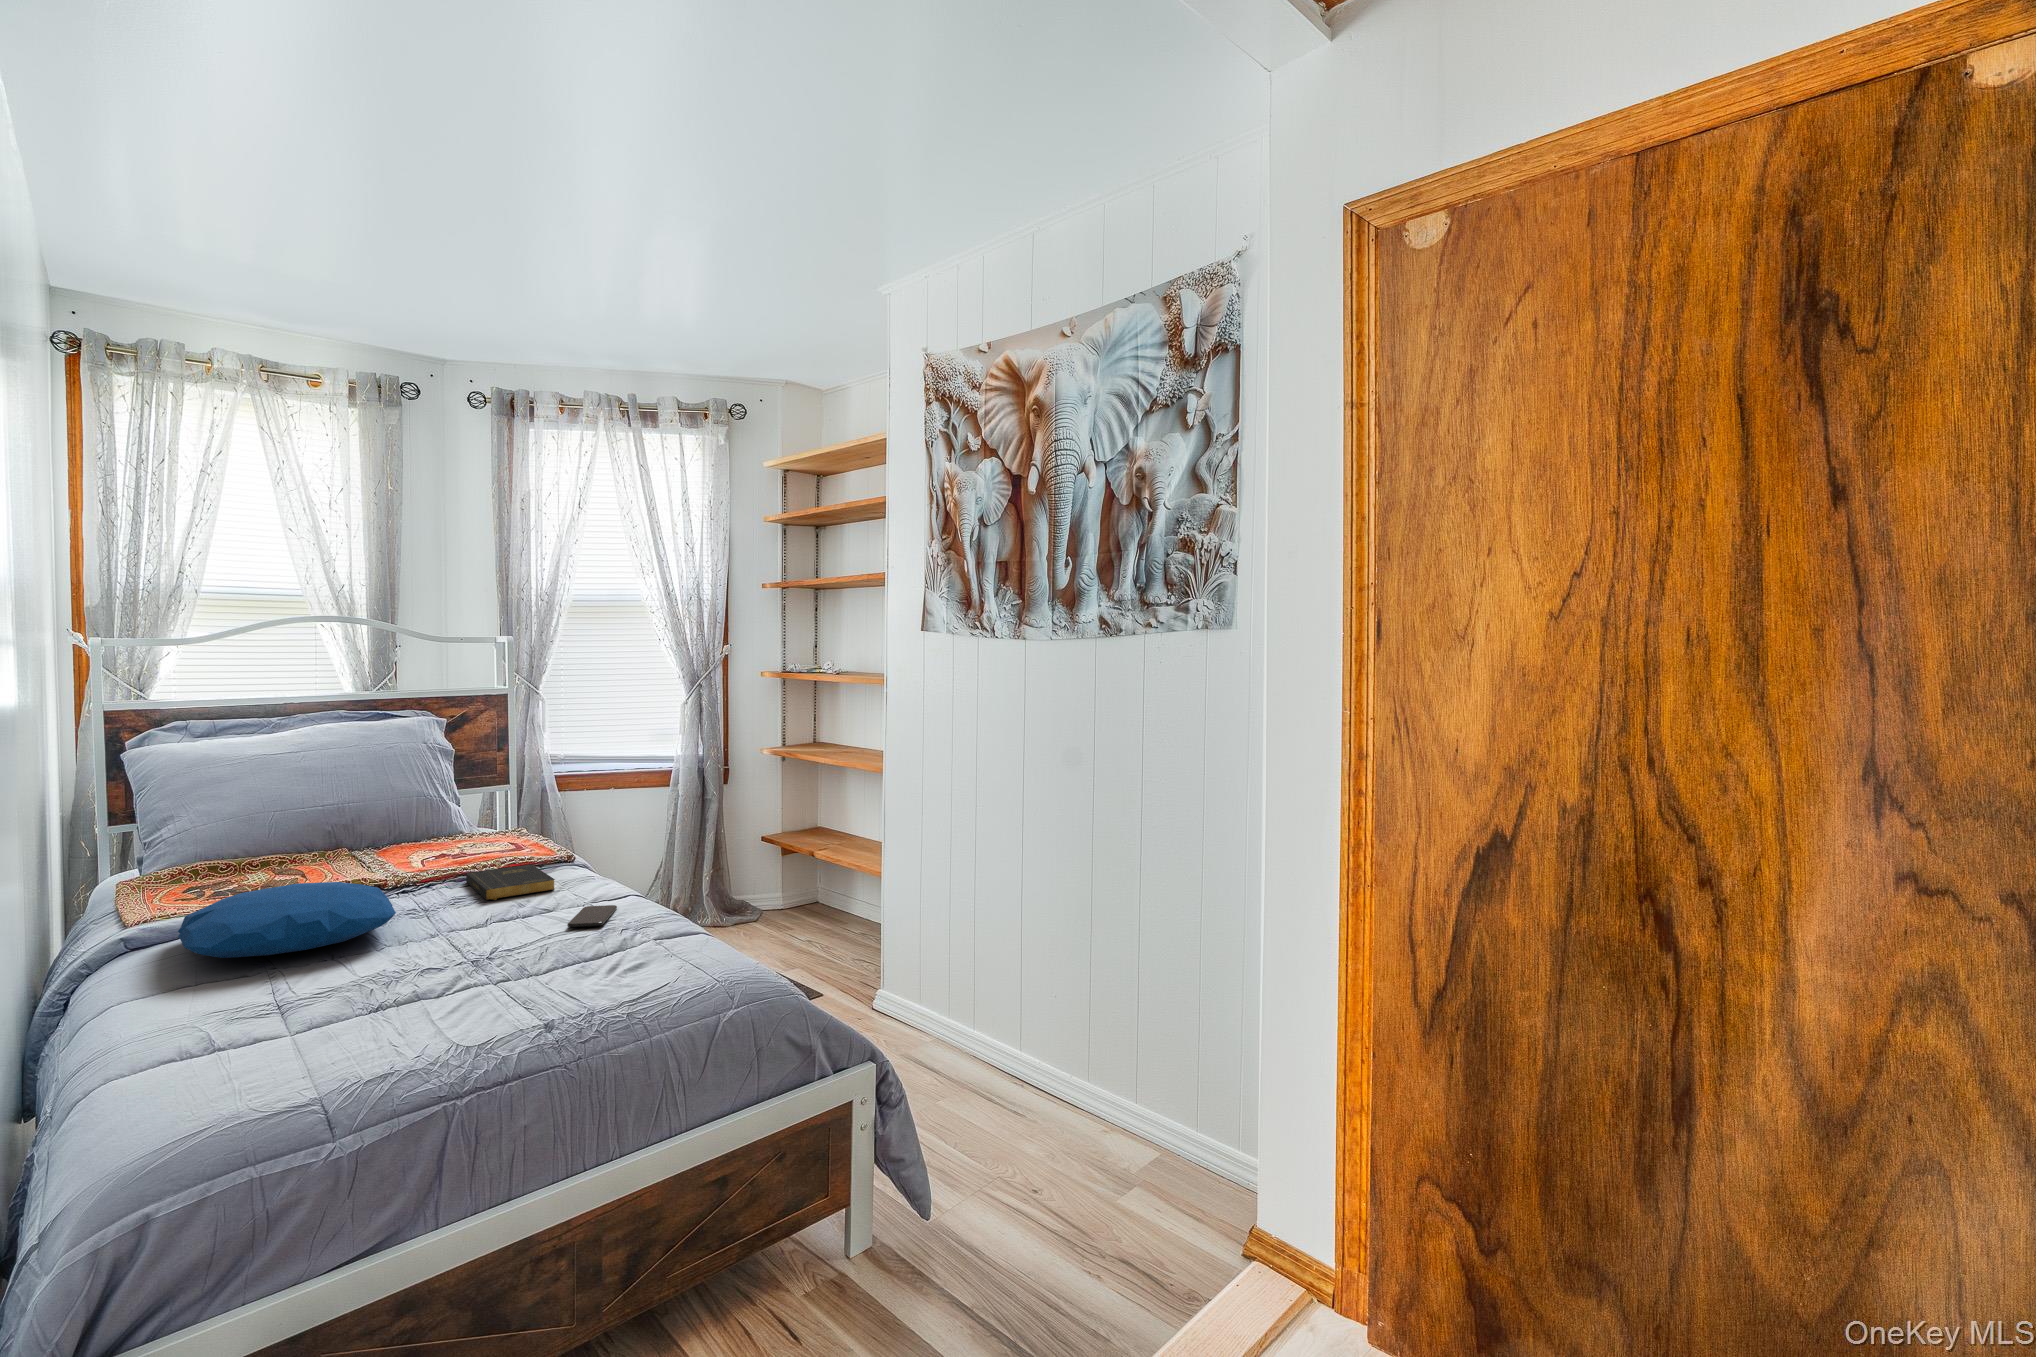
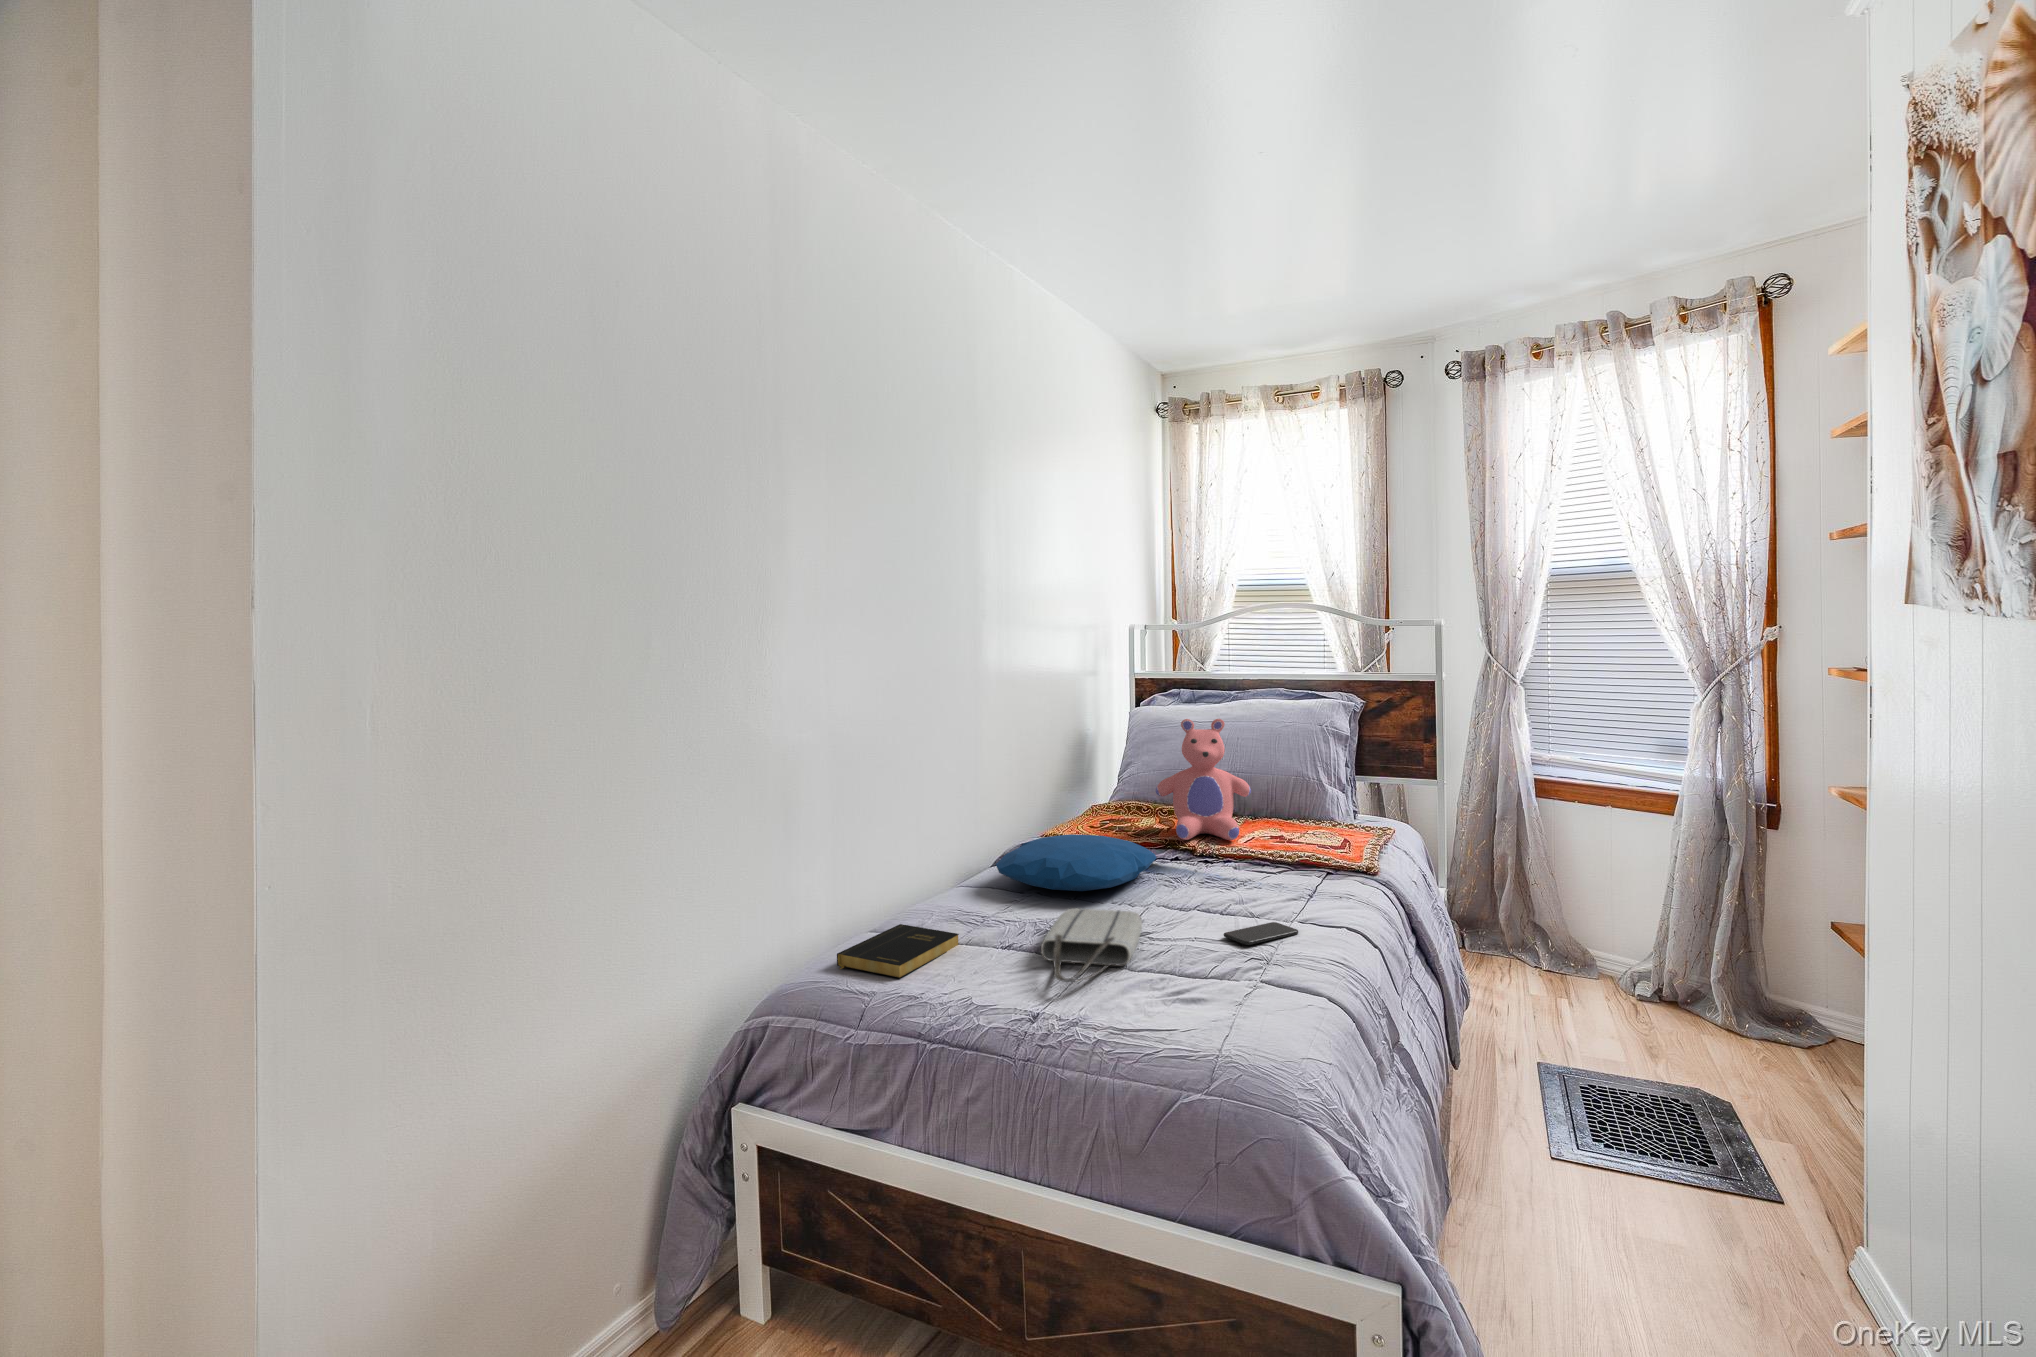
teddy bear: none [290,737,419,875] -> present [1156,719,1251,840]
book: present [466,864,555,900] -> present [837,924,959,978]
tote bag: none [388,932,543,997] -> present [1041,908,1142,982]

